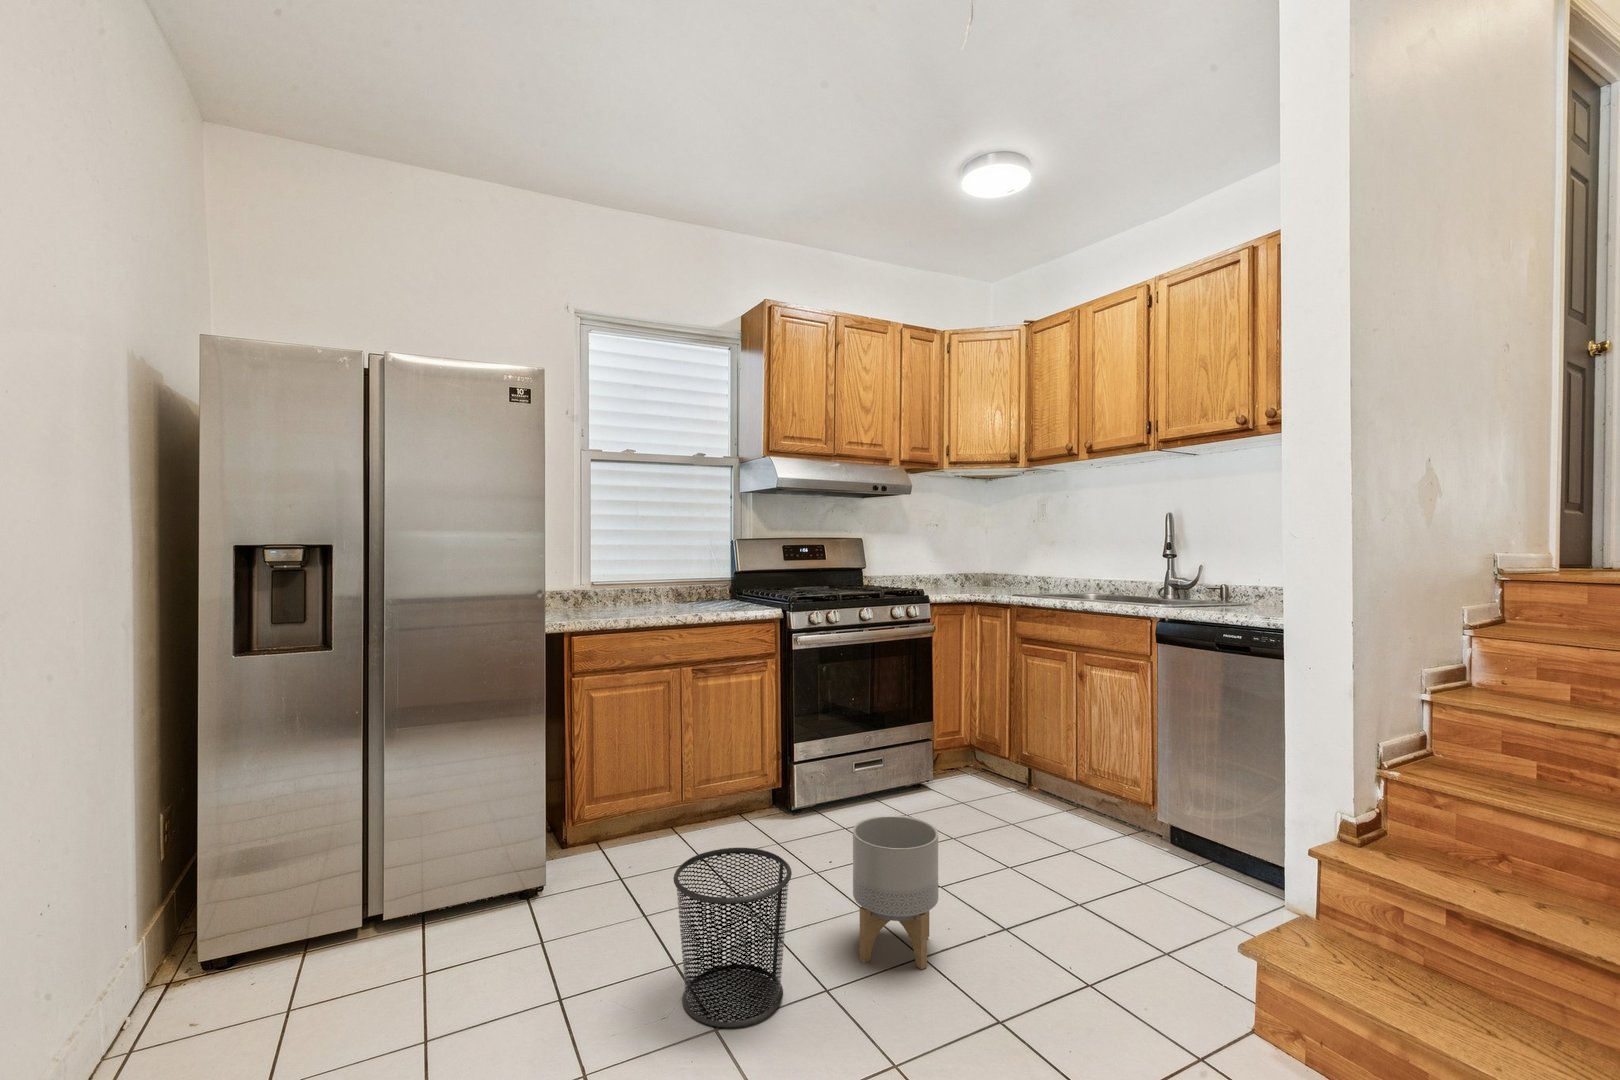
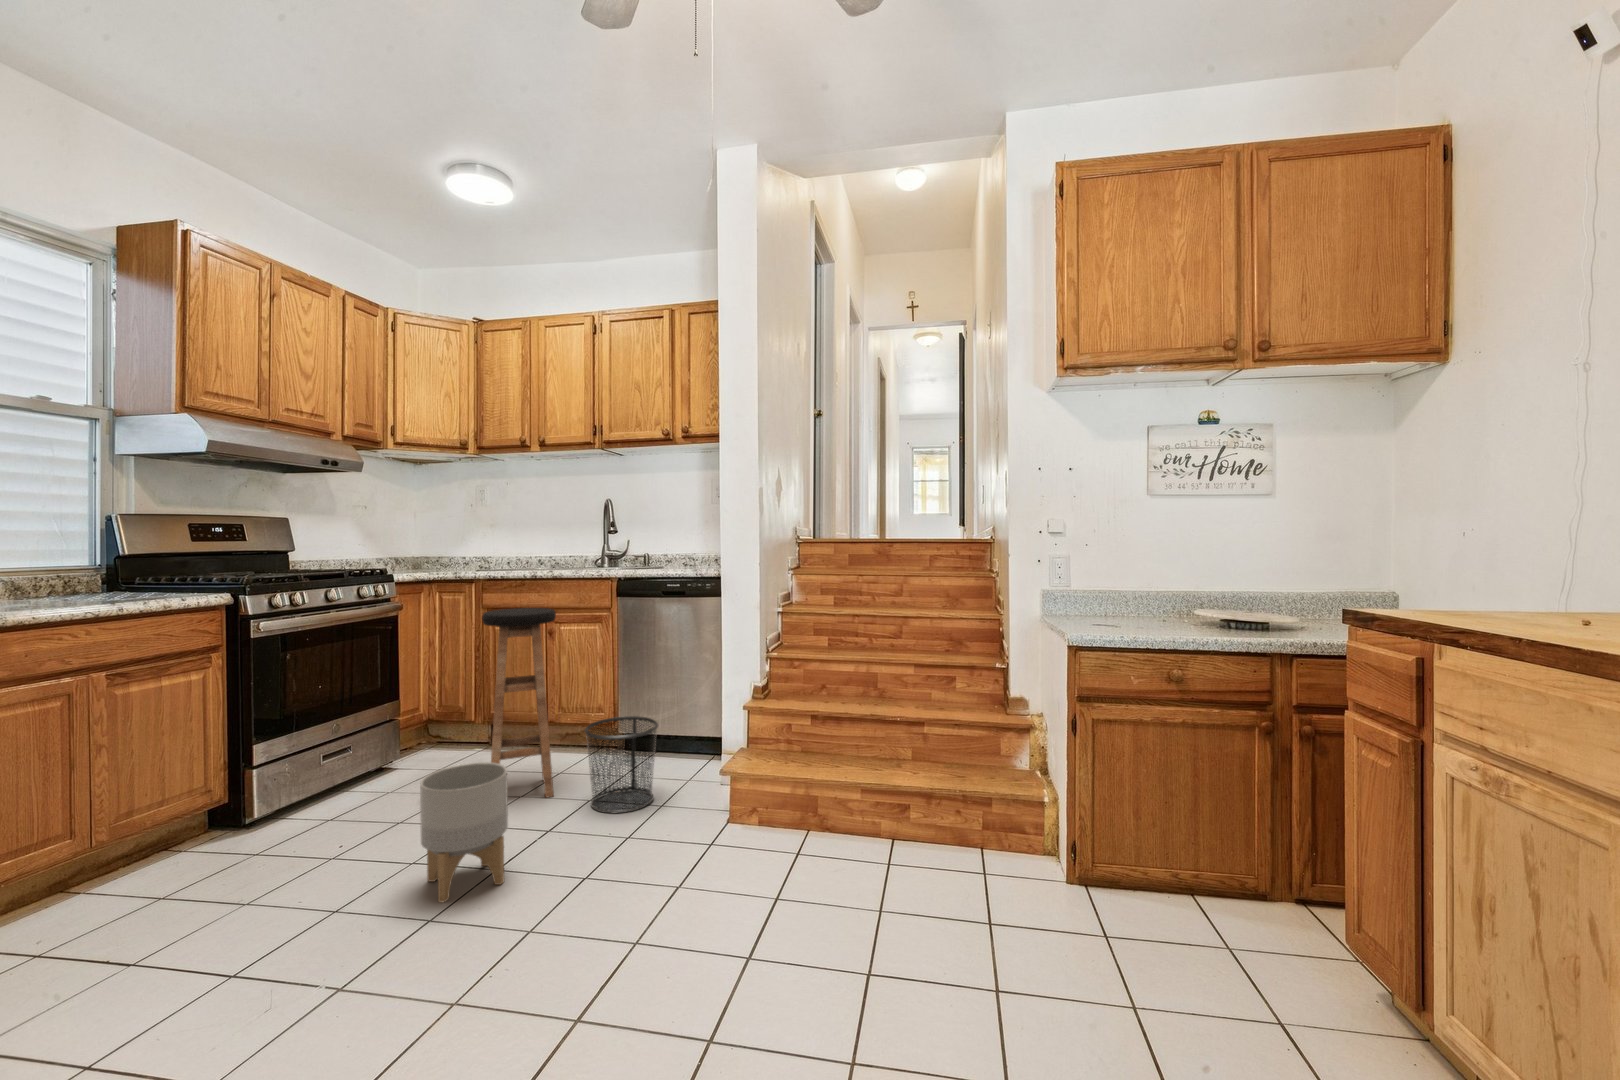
bar stool: none [974,646,1056,881] -> present [482,608,556,798]
waste bin: present [673,848,792,1028] -> present [585,716,658,813]

